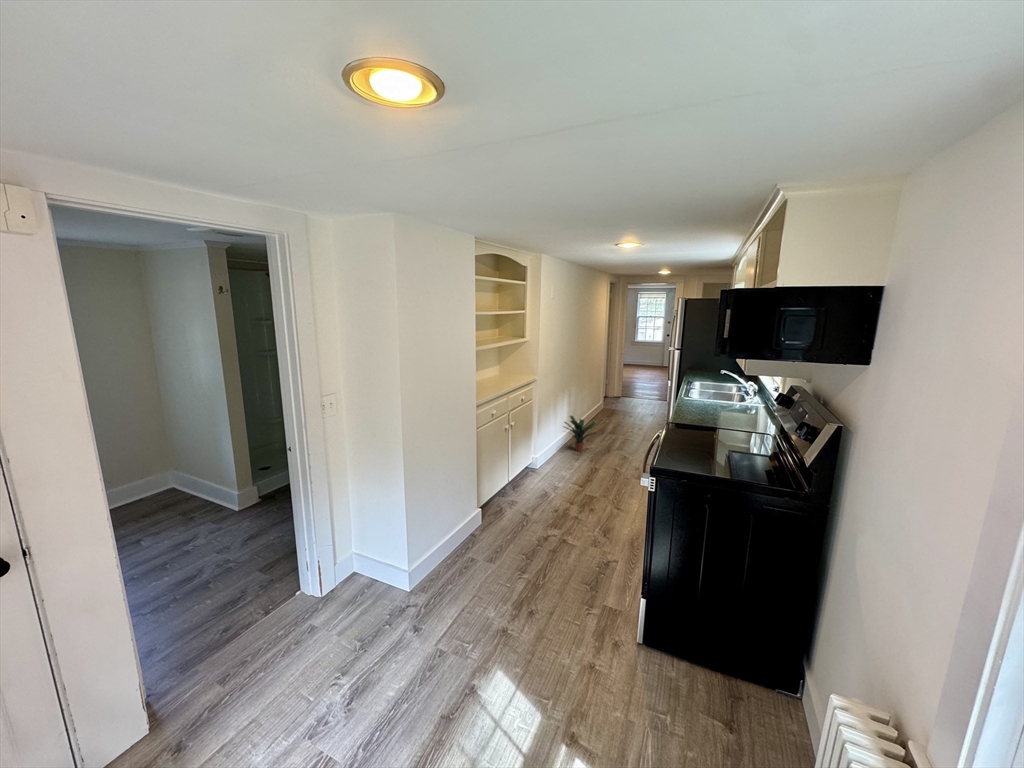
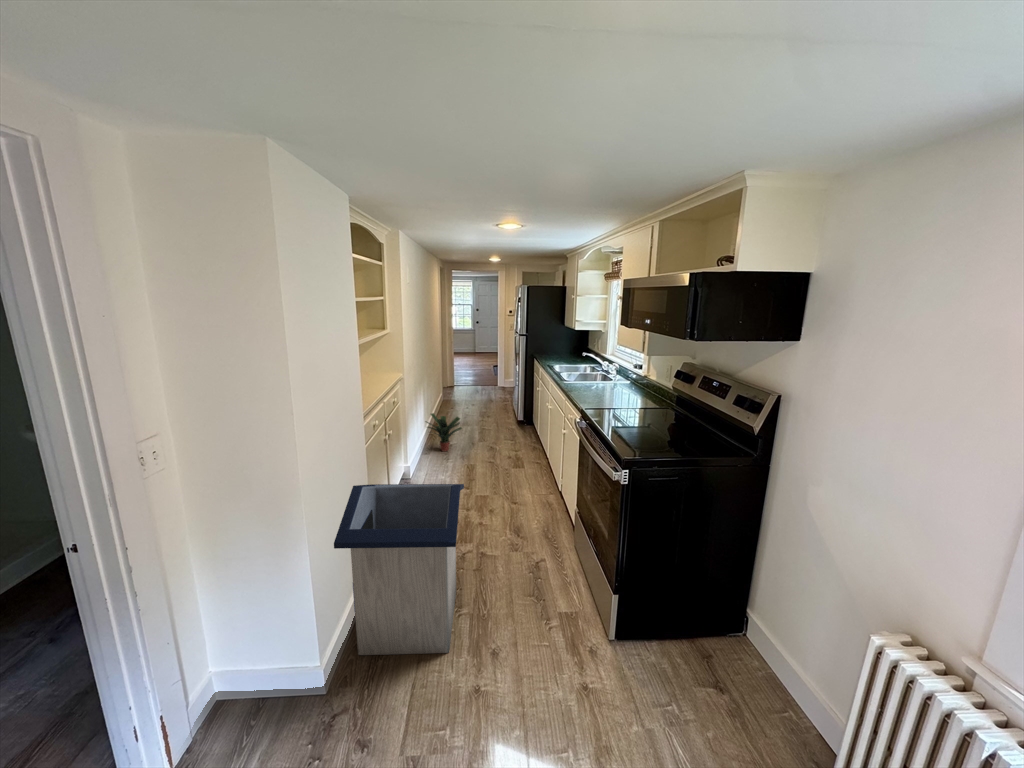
trash can: none [425,452,540,598] -> present [334,484,464,655]

